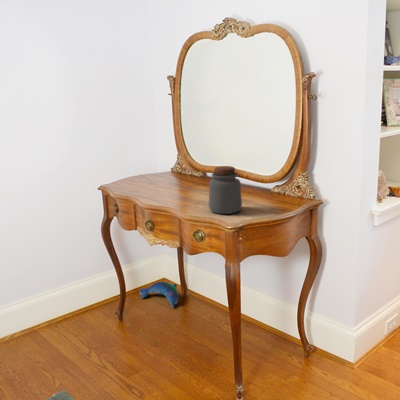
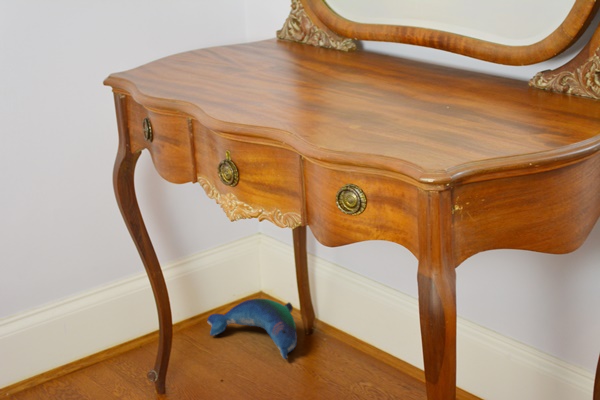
jar: present [209,166,242,214] -> none [375,21,460,144]

